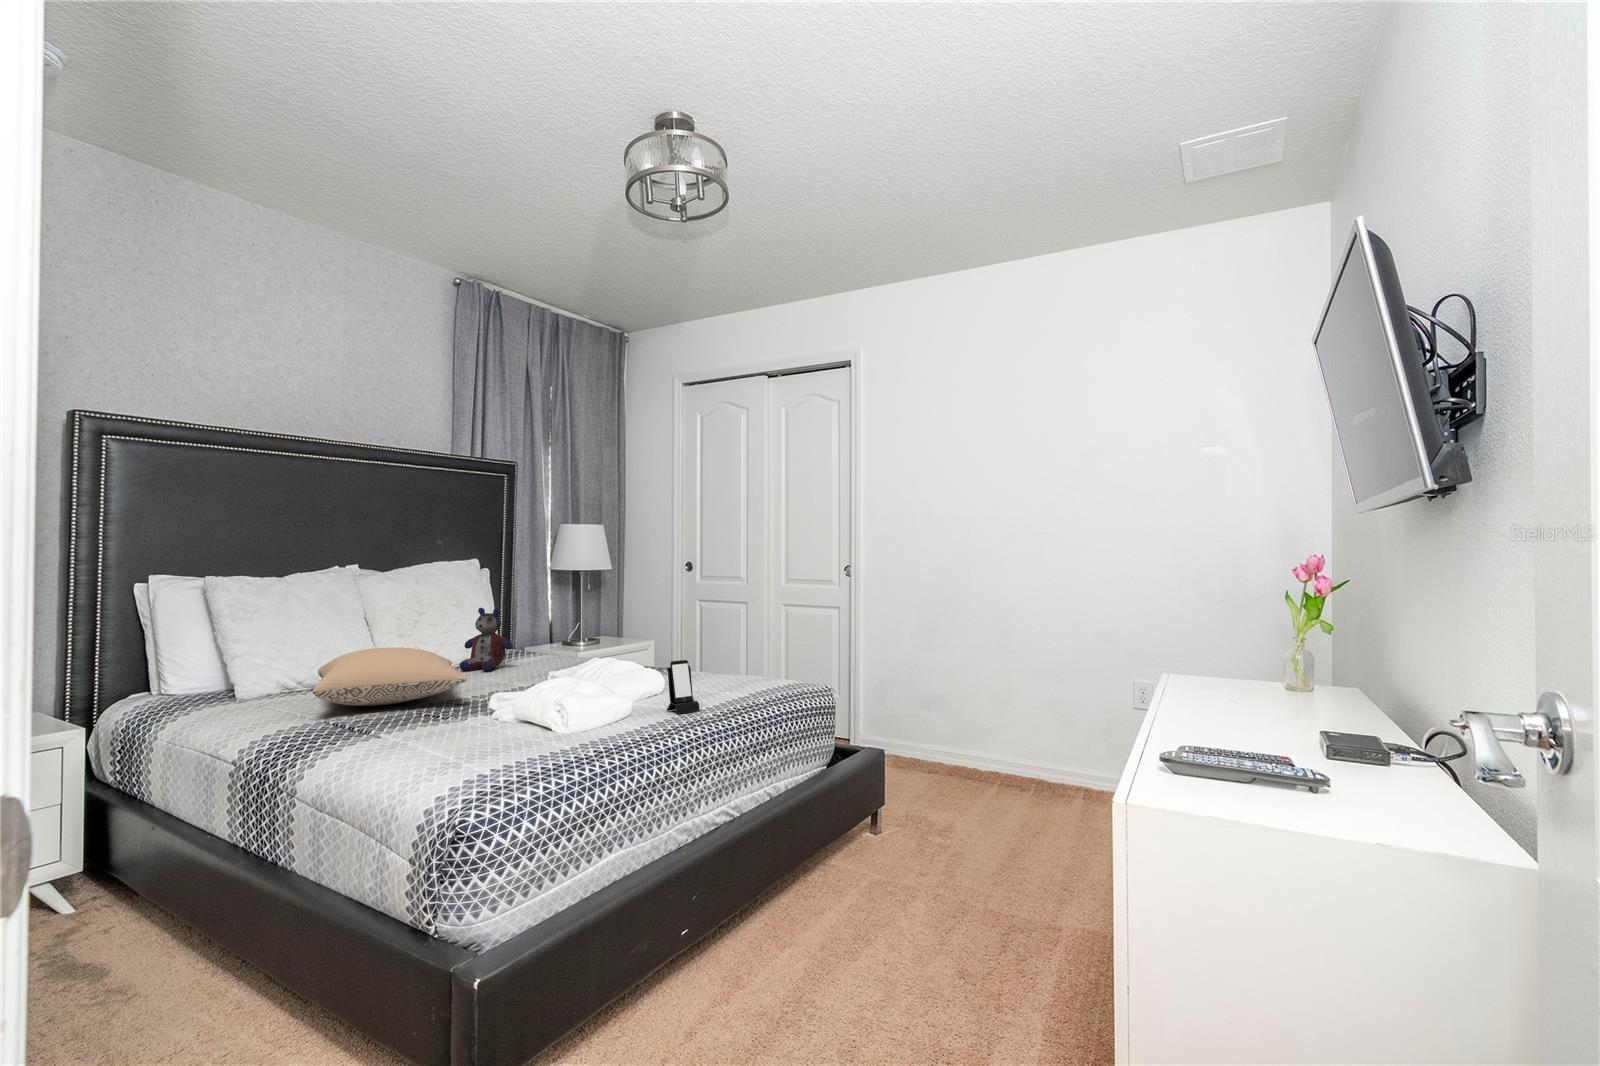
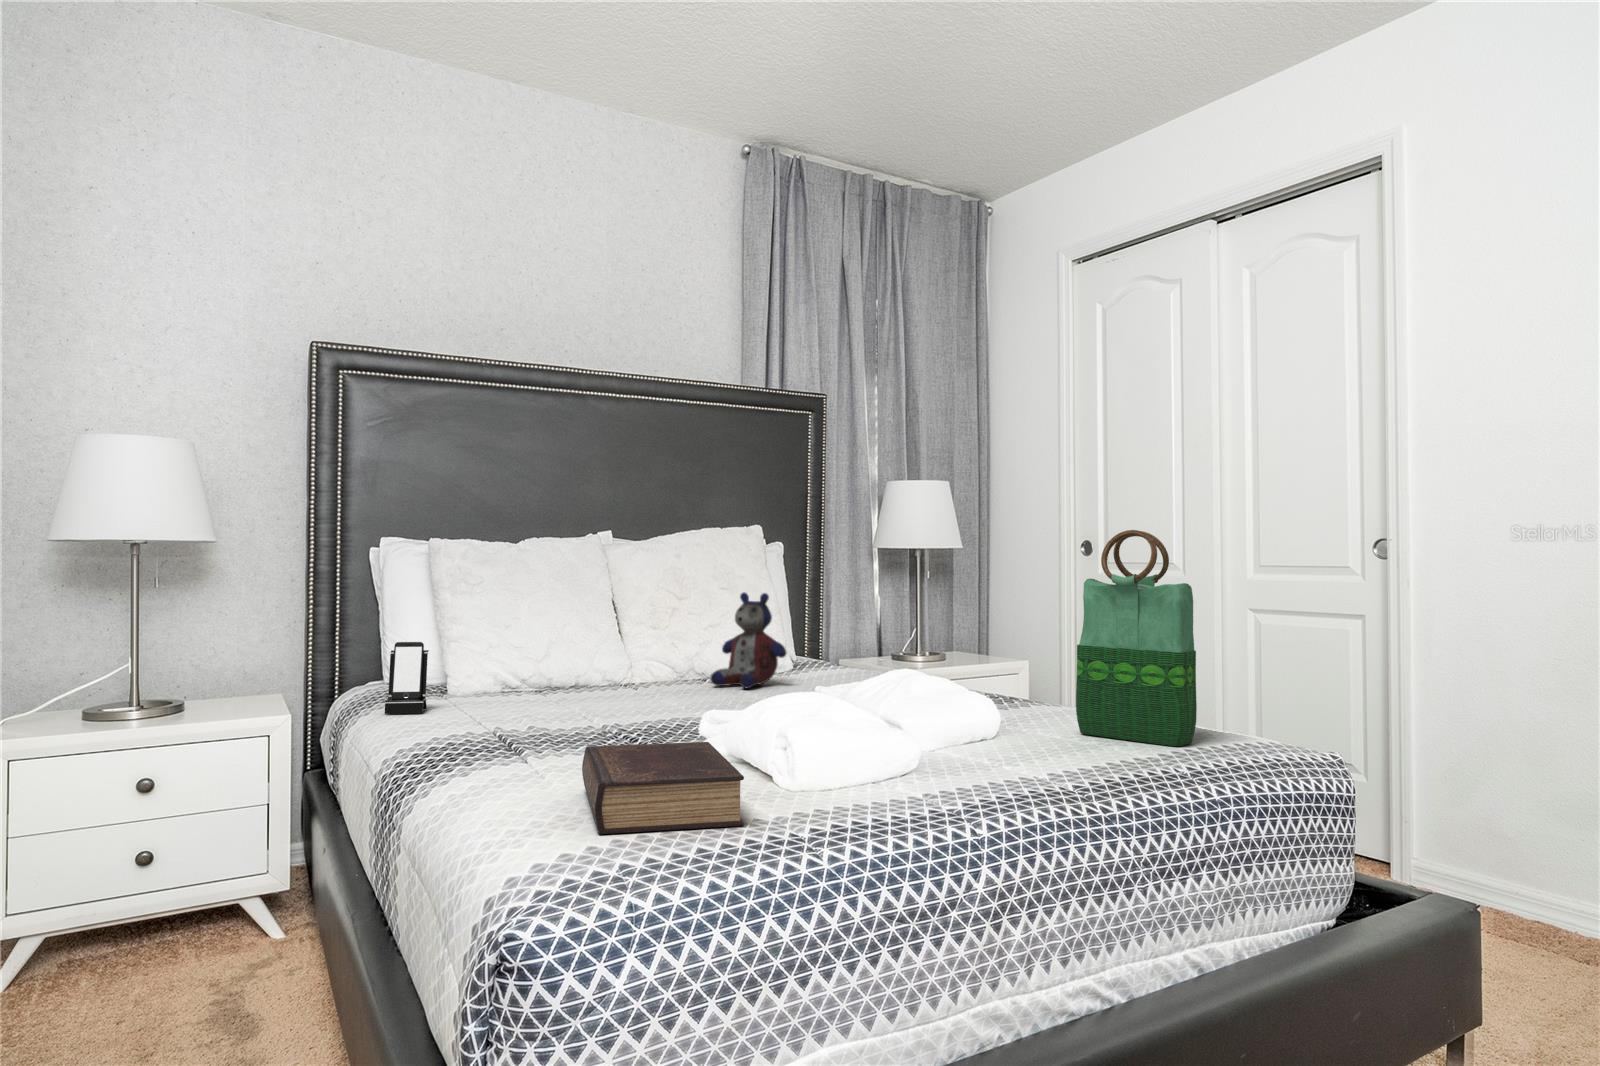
tote bag: none [703,575,764,688] -> present [1076,530,1197,746]
pillow: present [313,647,467,706] -> none [455,637,678,721]
smartphone: present [666,660,699,714] -> present [385,642,429,714]
book: none [449,710,562,766] -> present [582,742,744,834]

